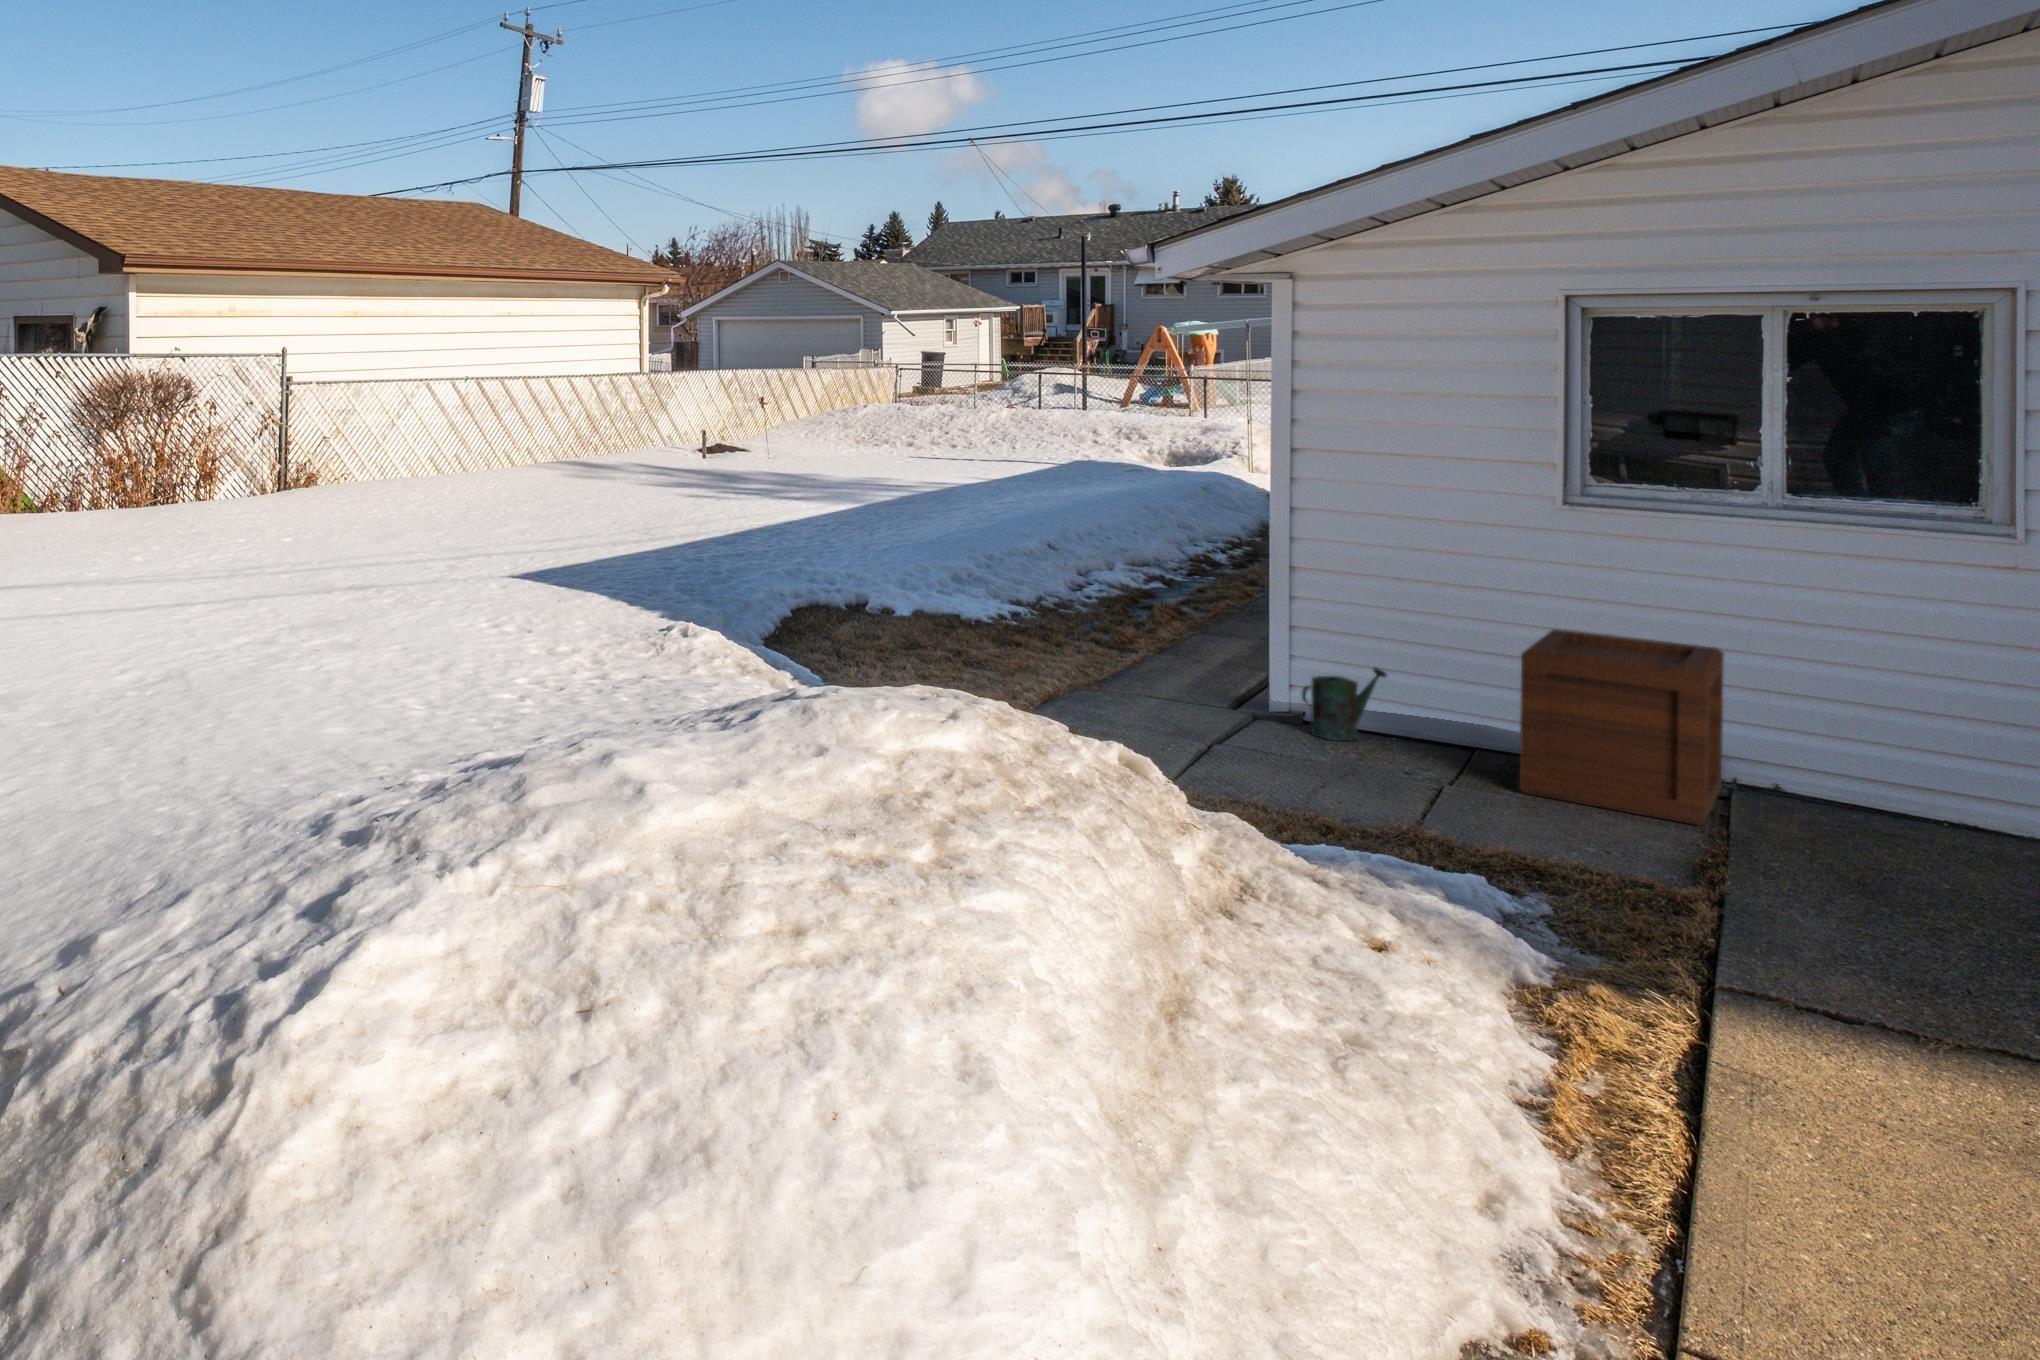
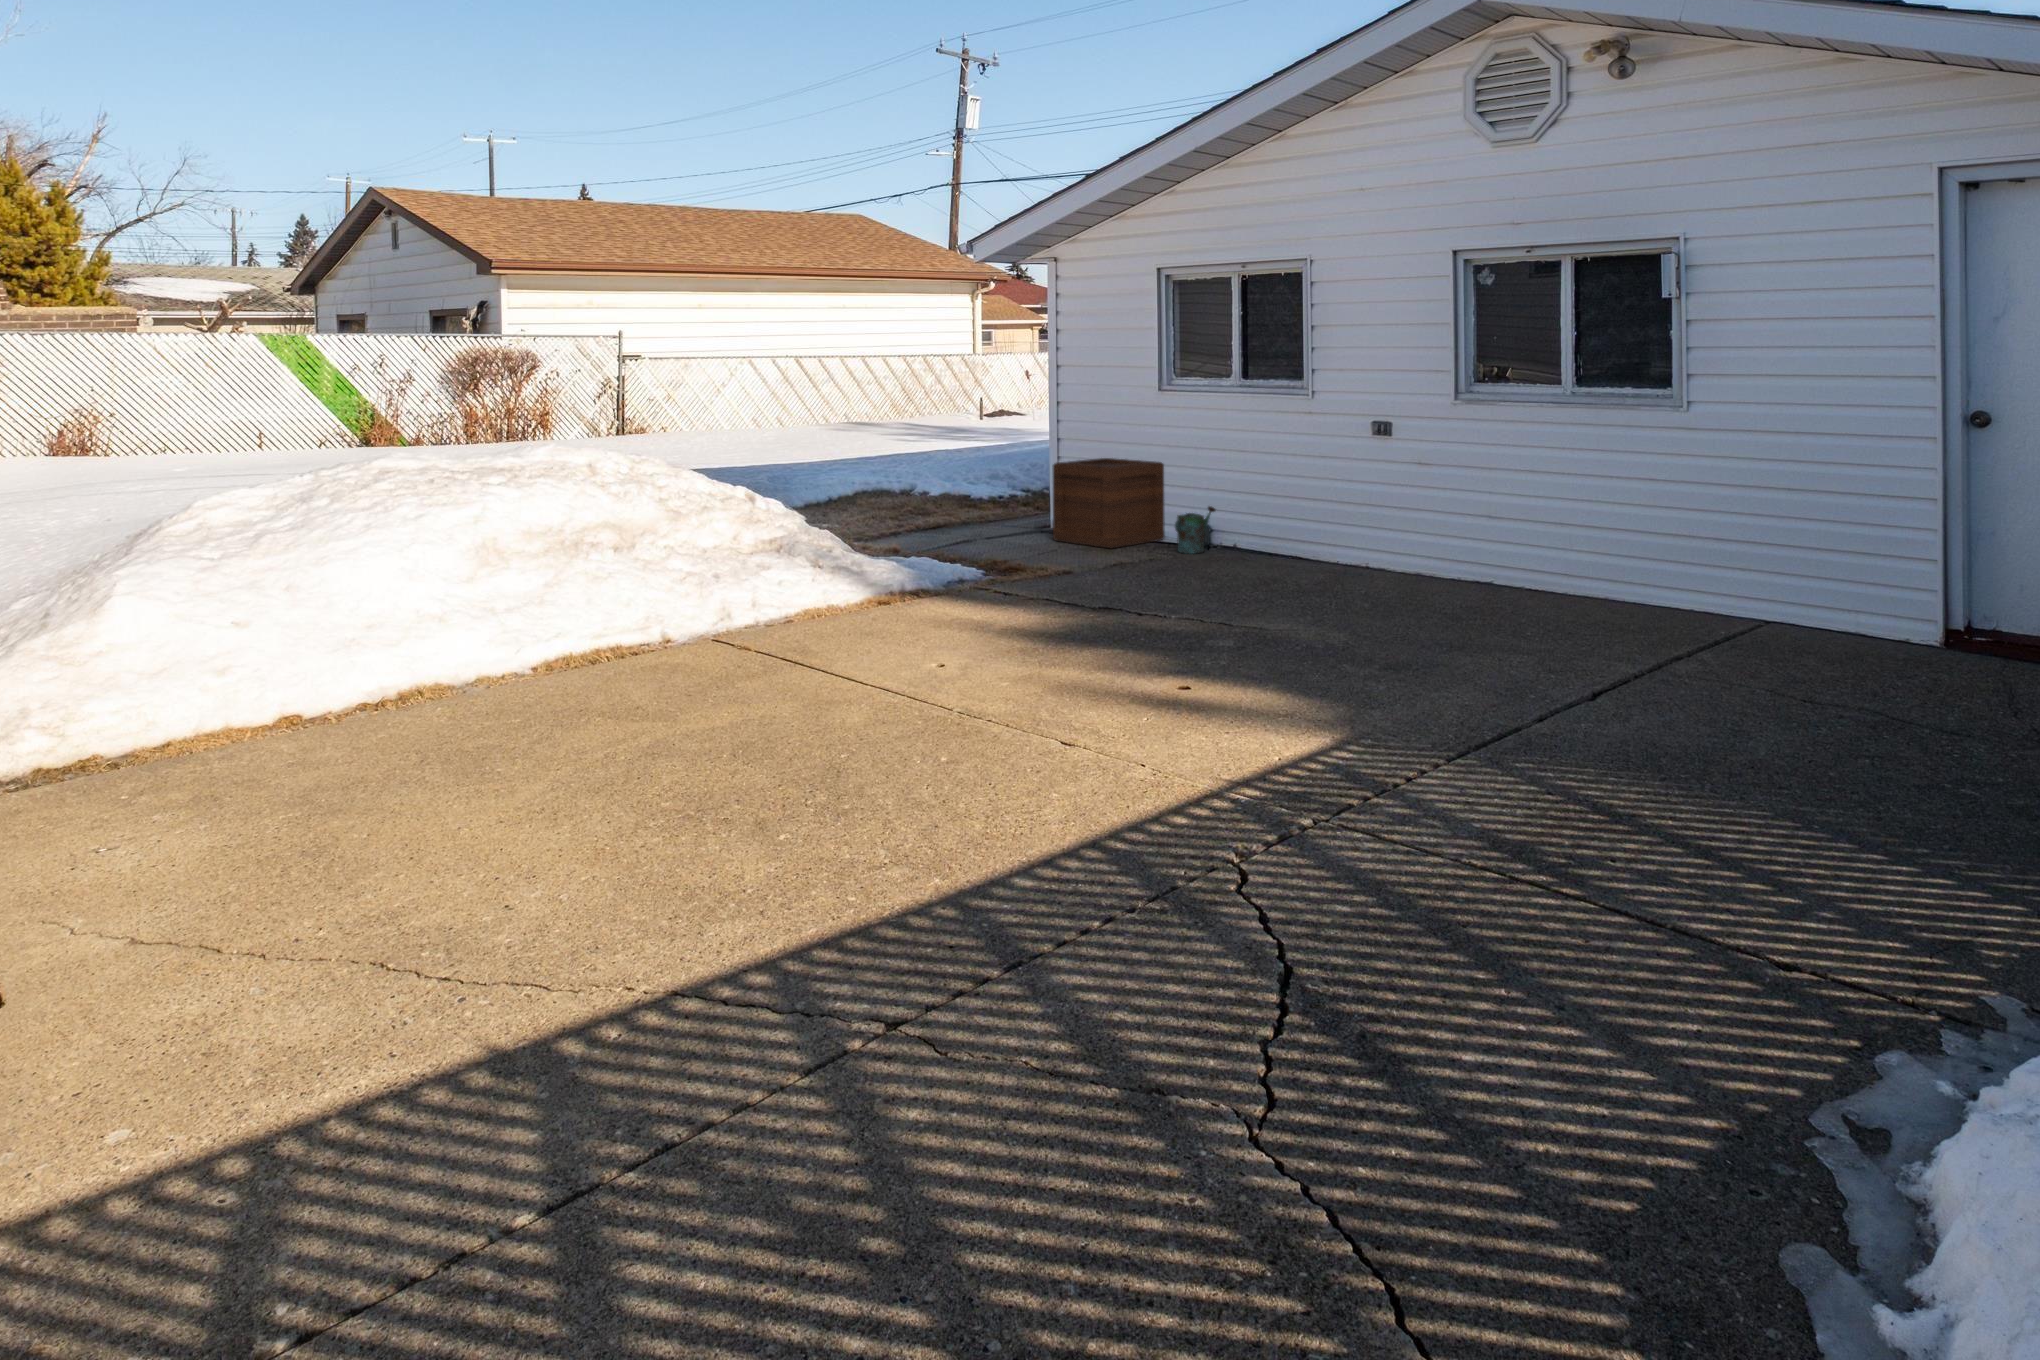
watering can: present [1302,668,1387,741] -> present [1175,506,1215,554]

